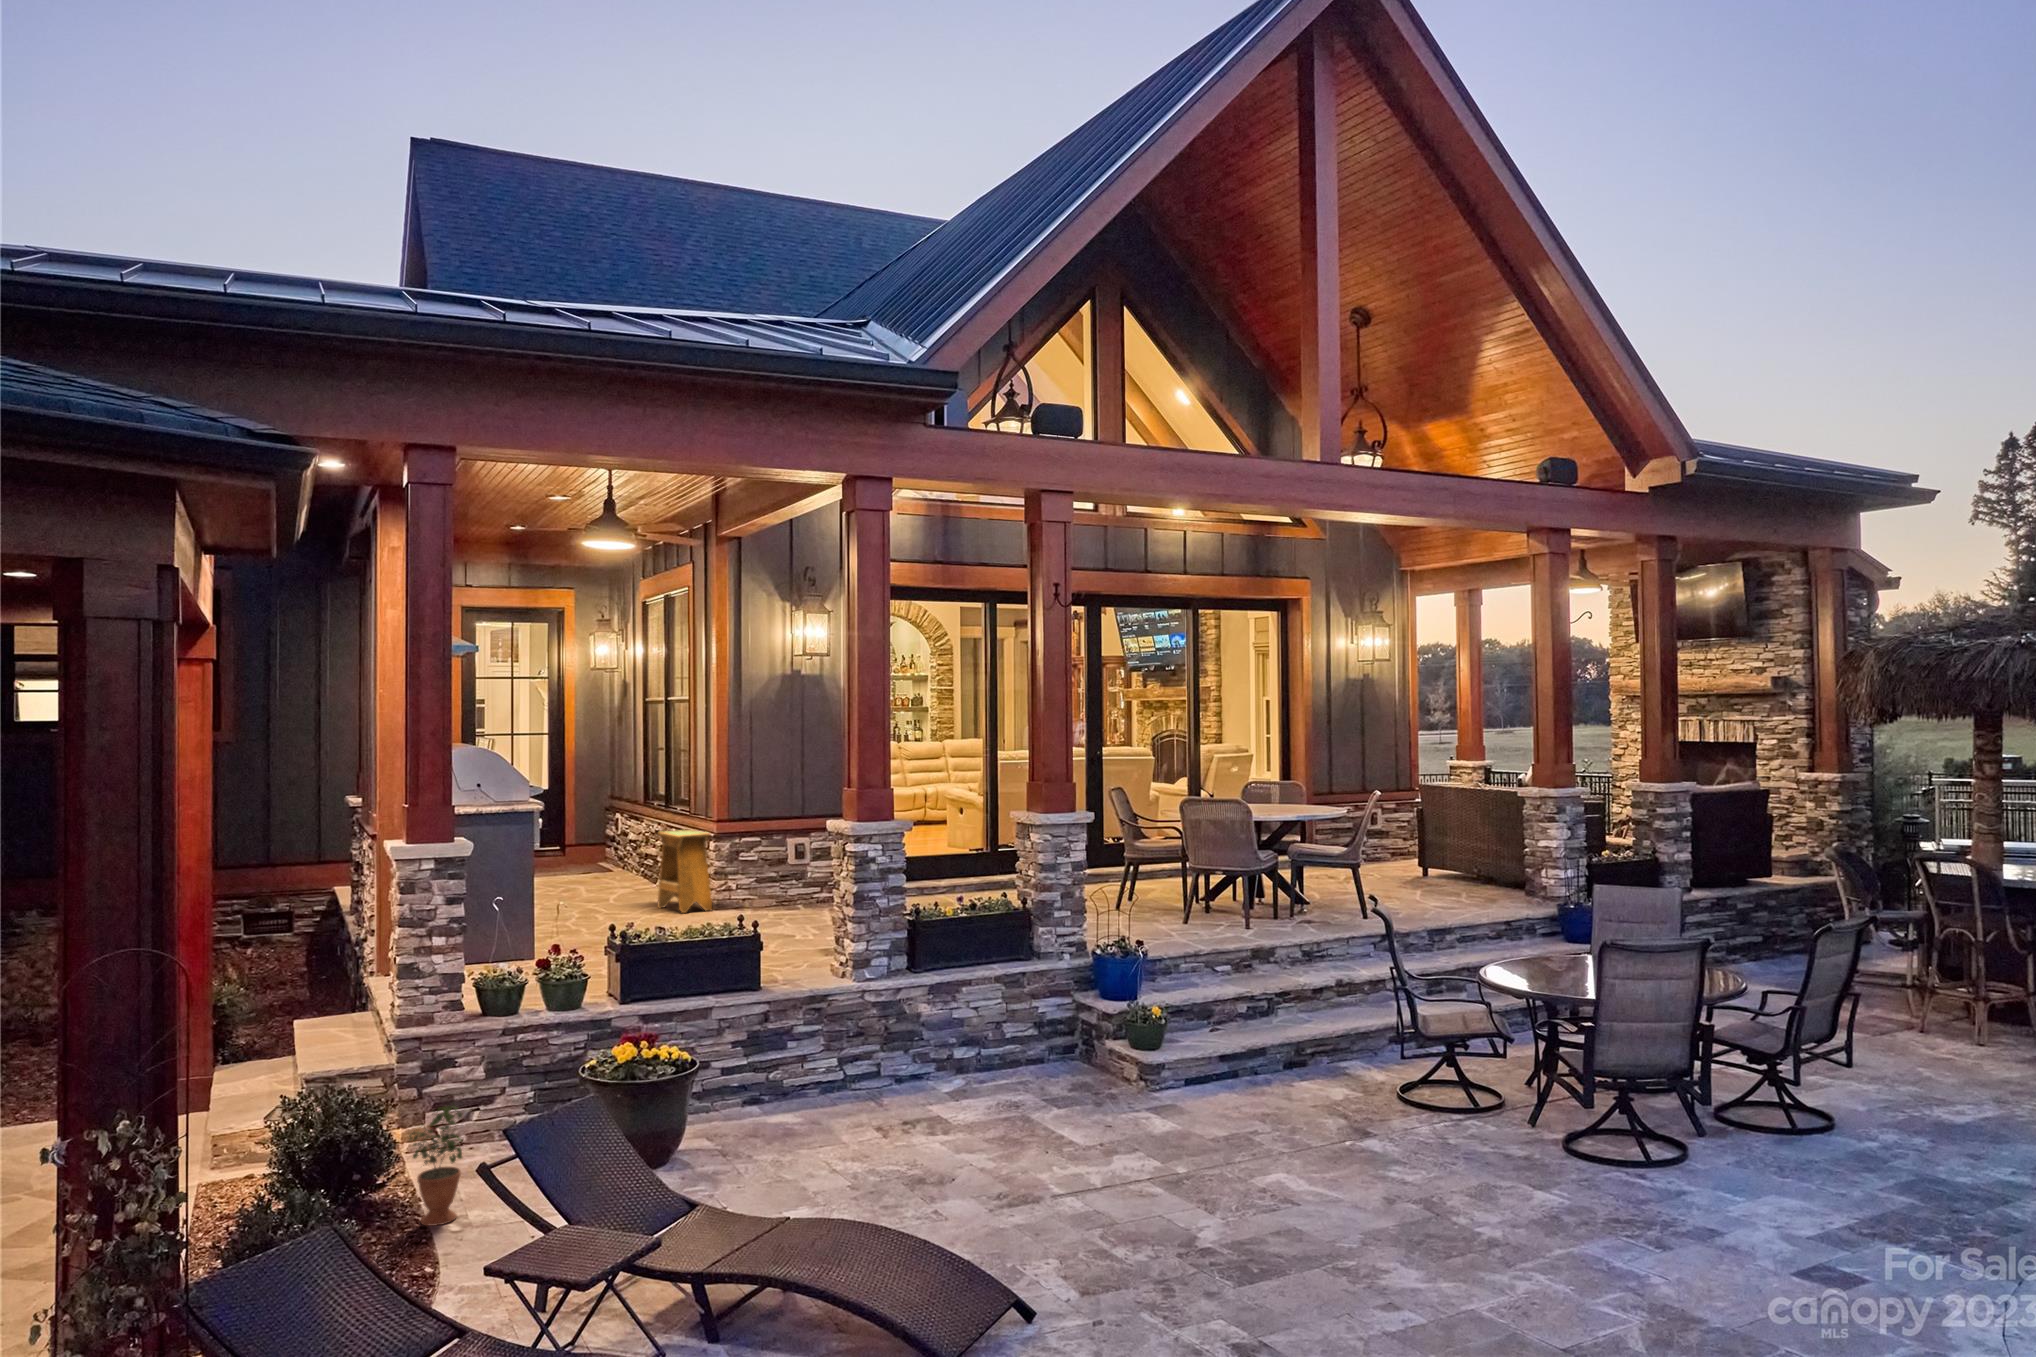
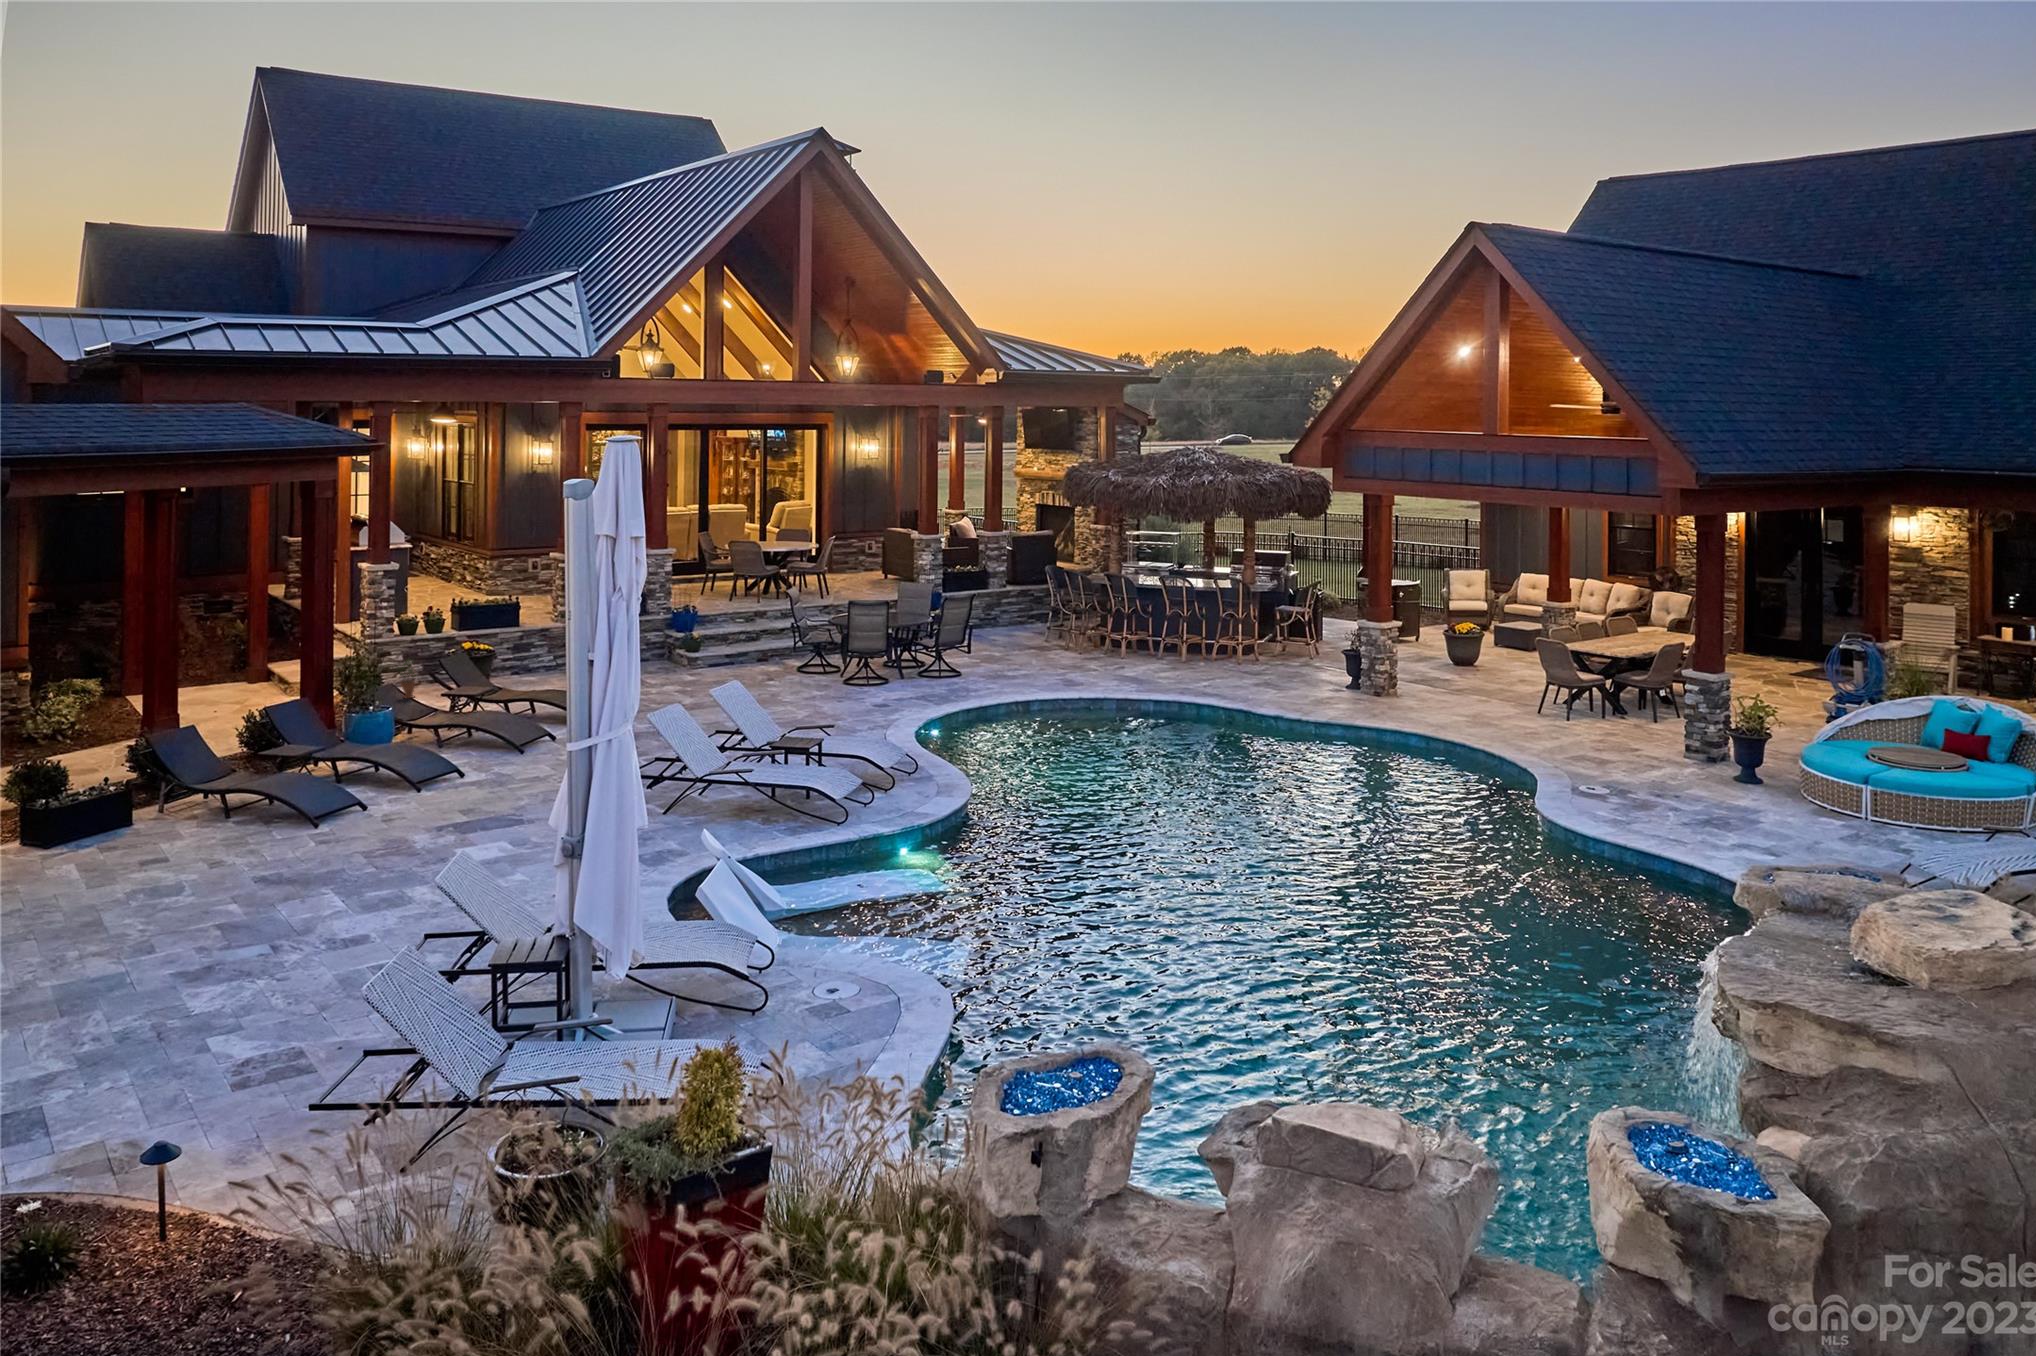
stool: present [658,830,712,913] -> none [458,555,491,598]

